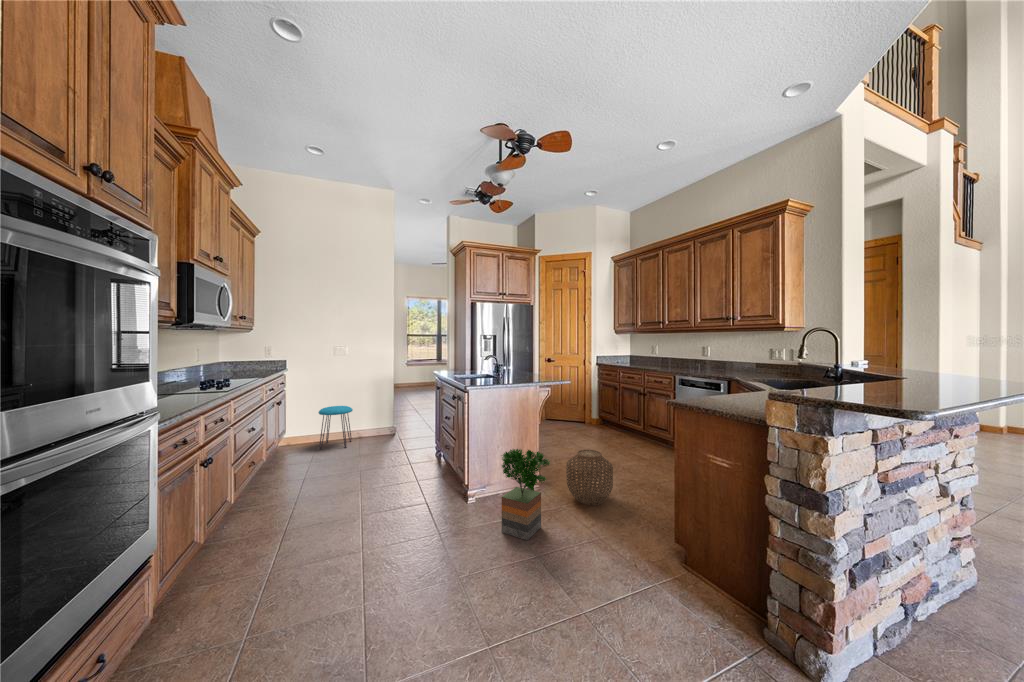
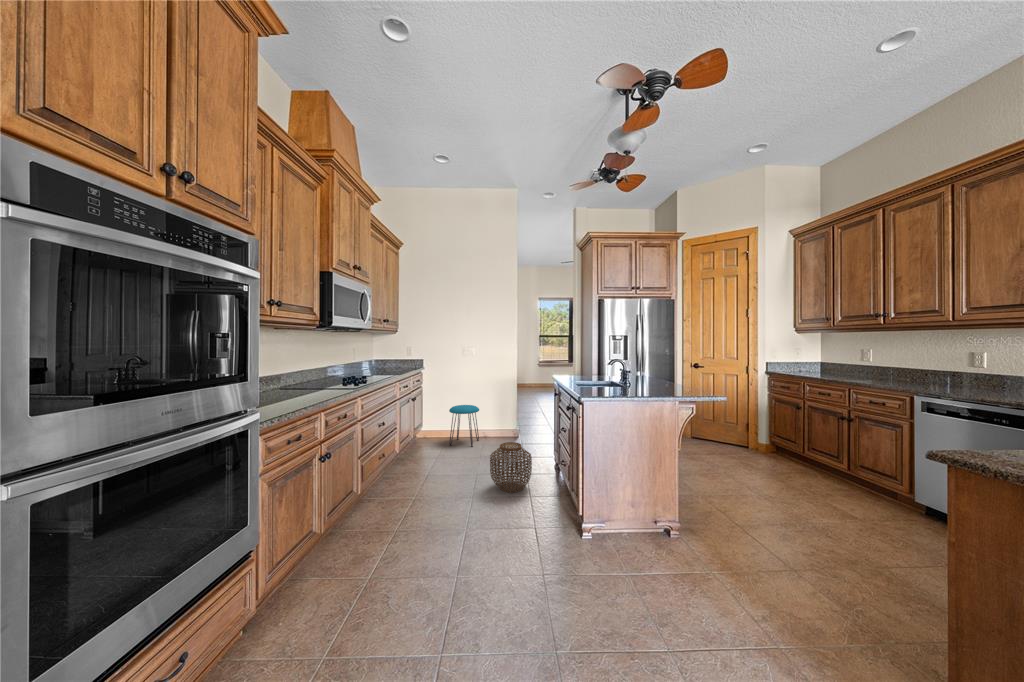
potted tree: present [502,449,550,540] -> none [617,482,692,615]
woven basket: present [566,450,613,505] -> present [490,442,532,493]

